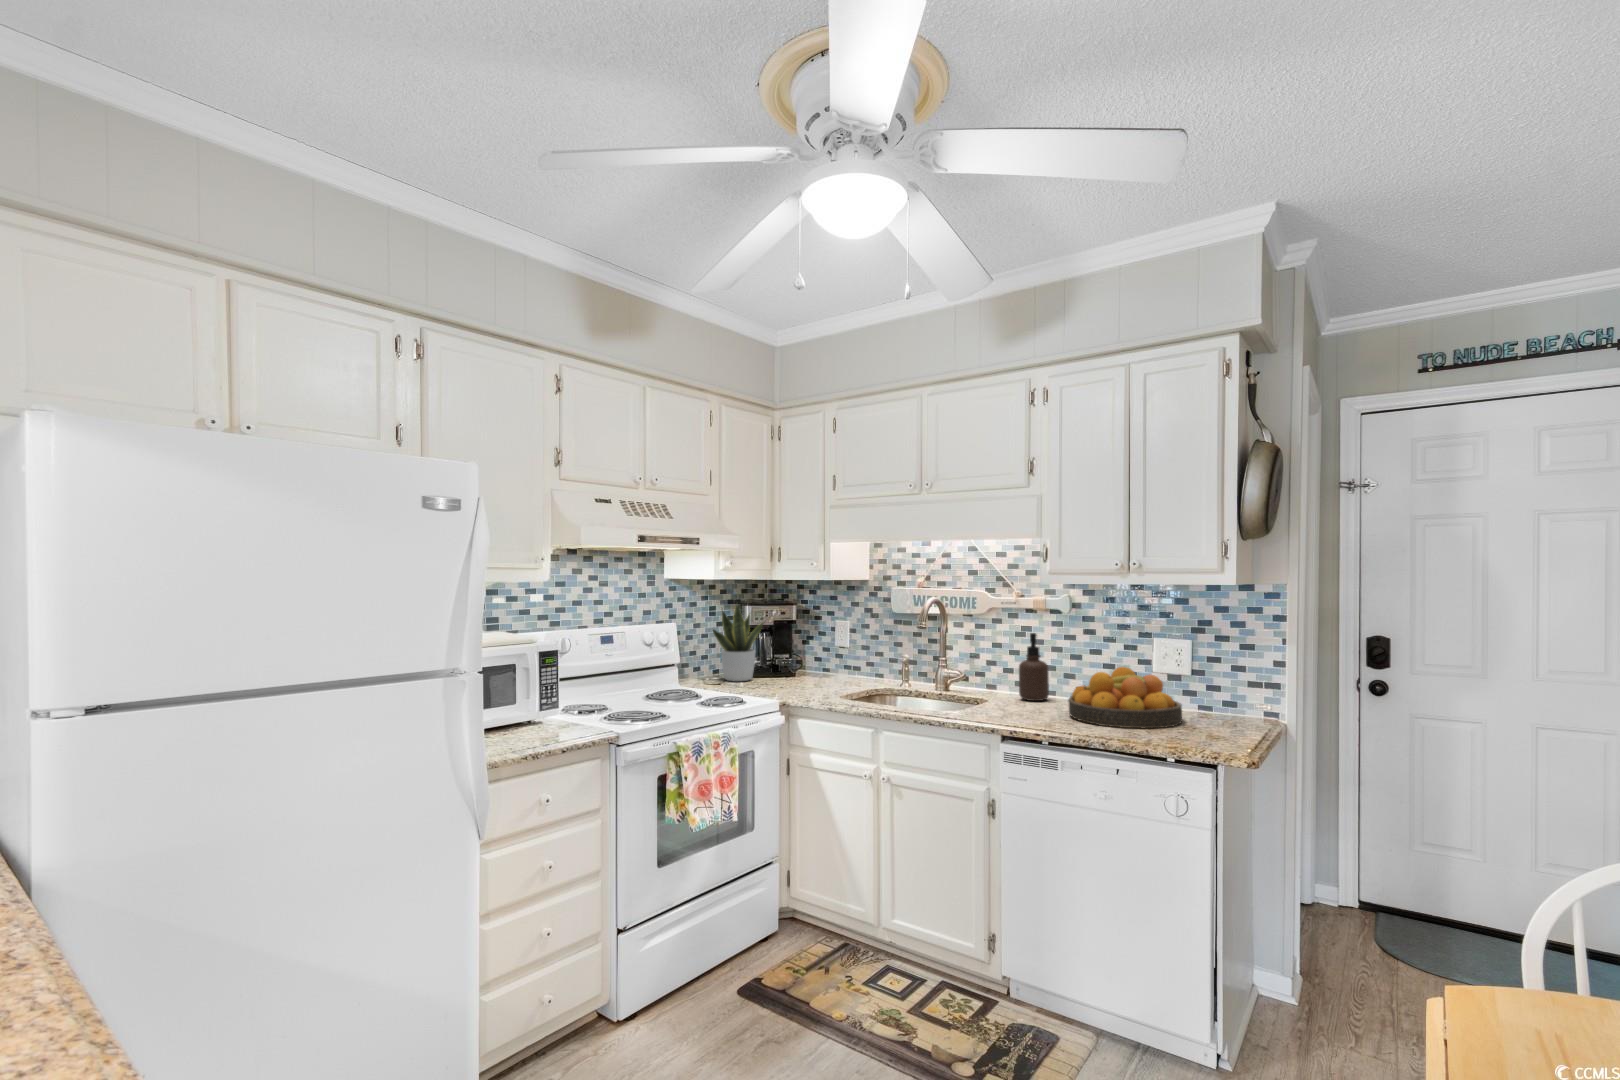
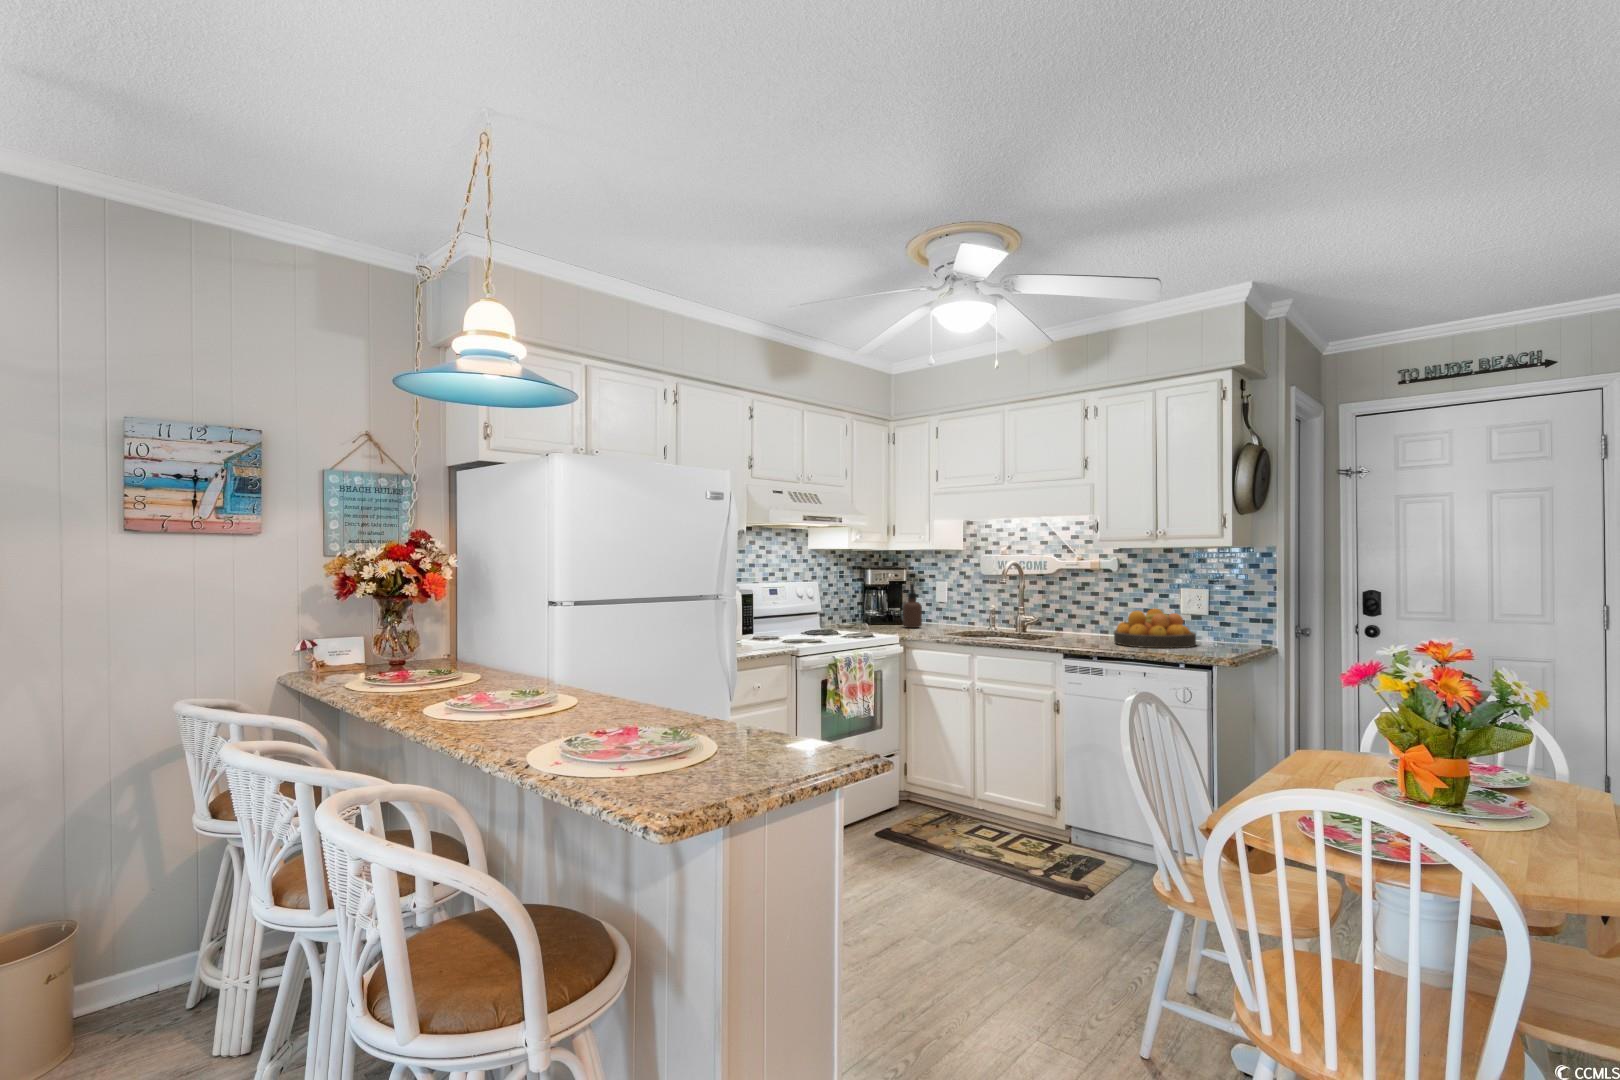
potted plant: present [712,605,763,682] -> none [843,566,884,627]
soap dispenser: present [1019,633,1049,701] -> present [903,584,922,628]

